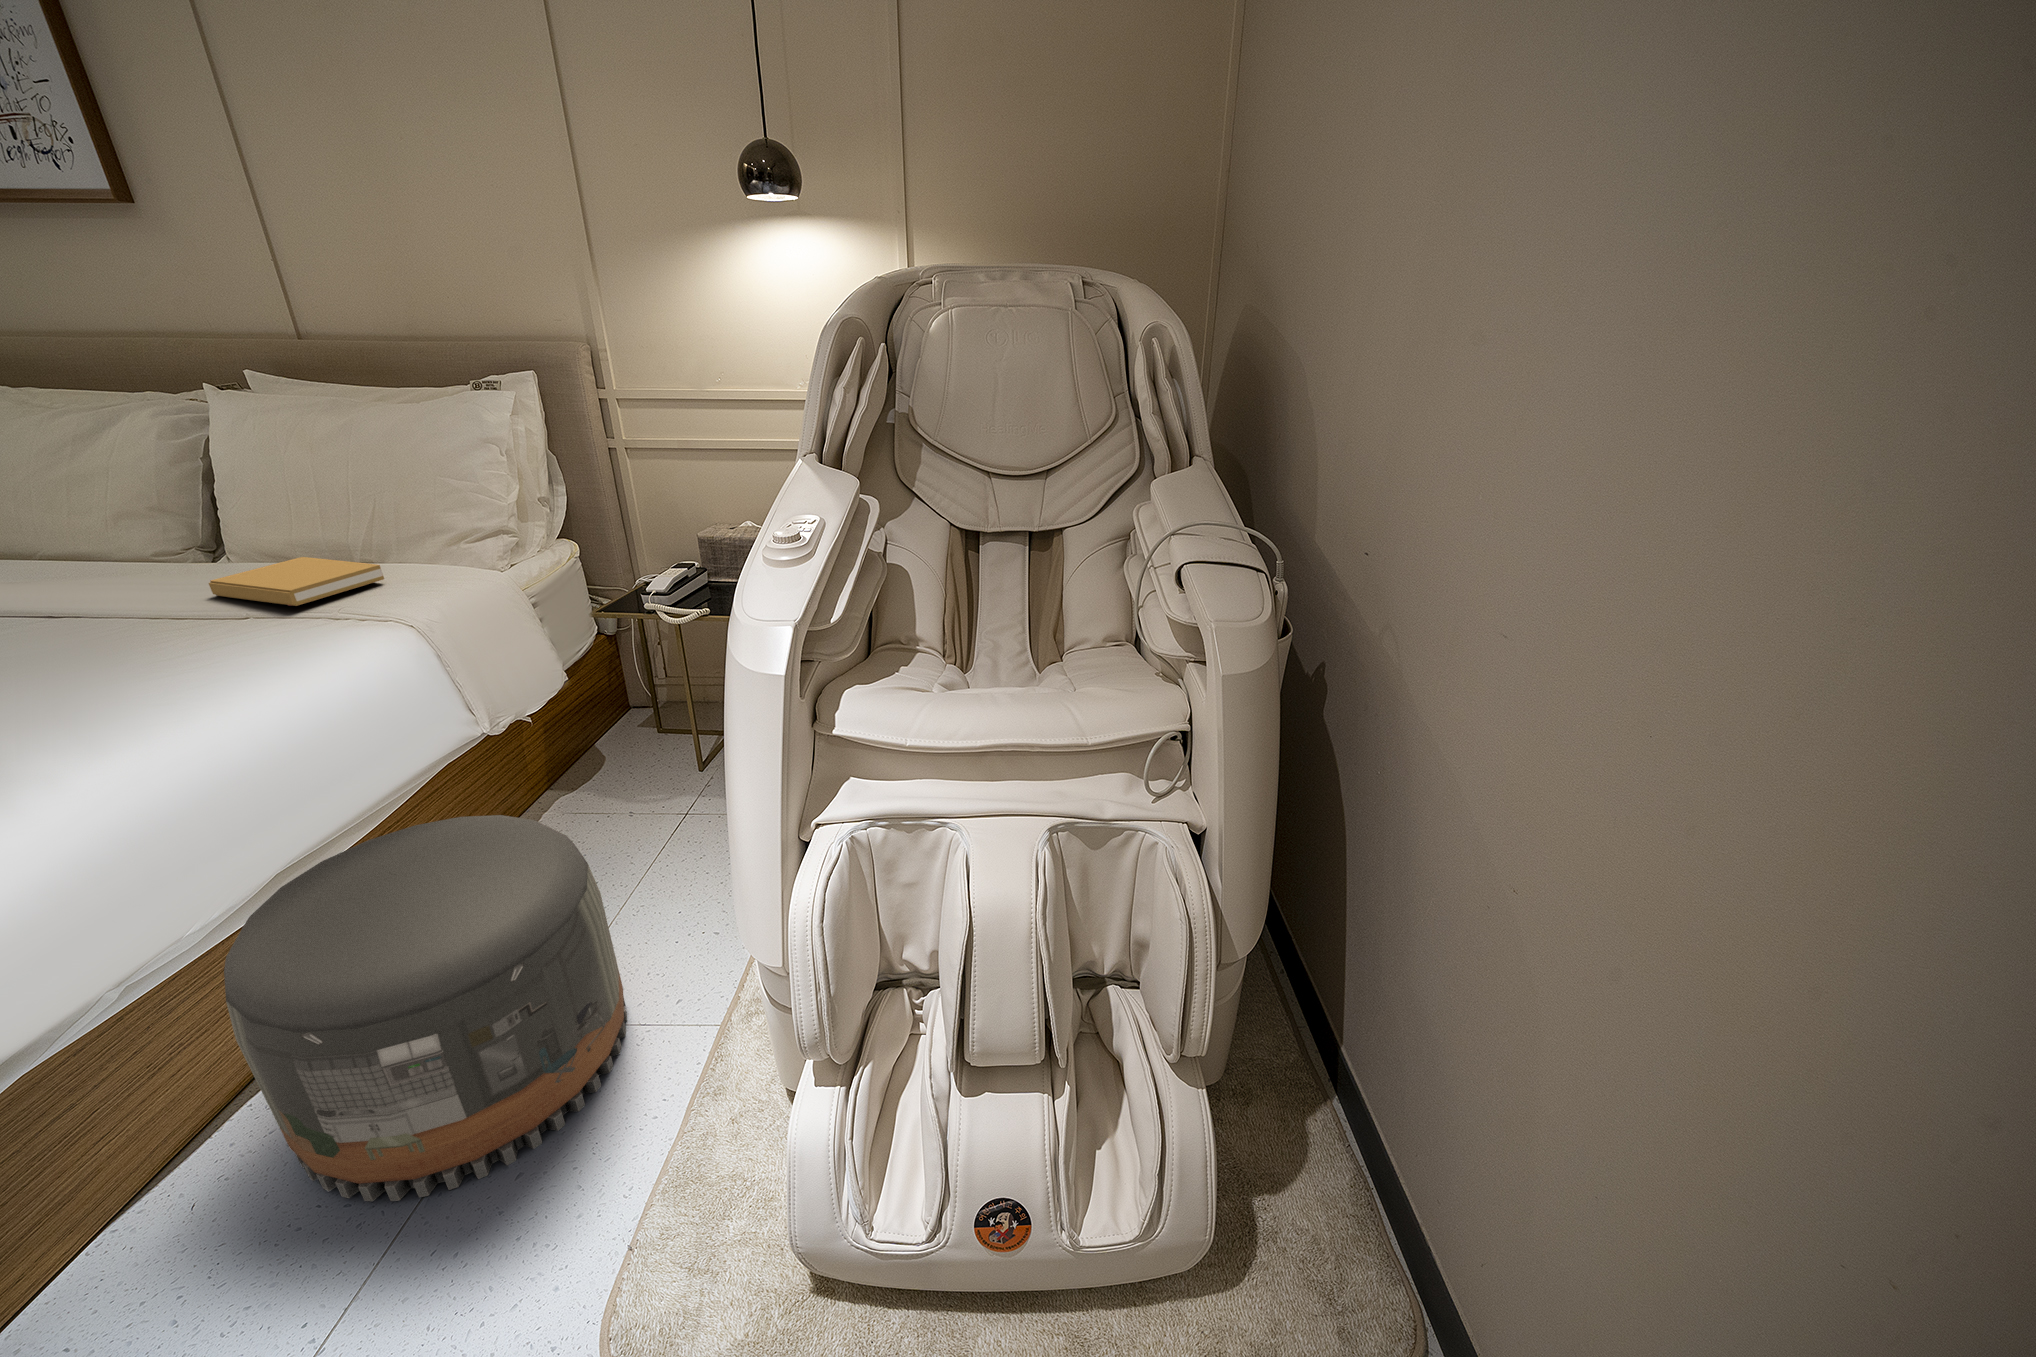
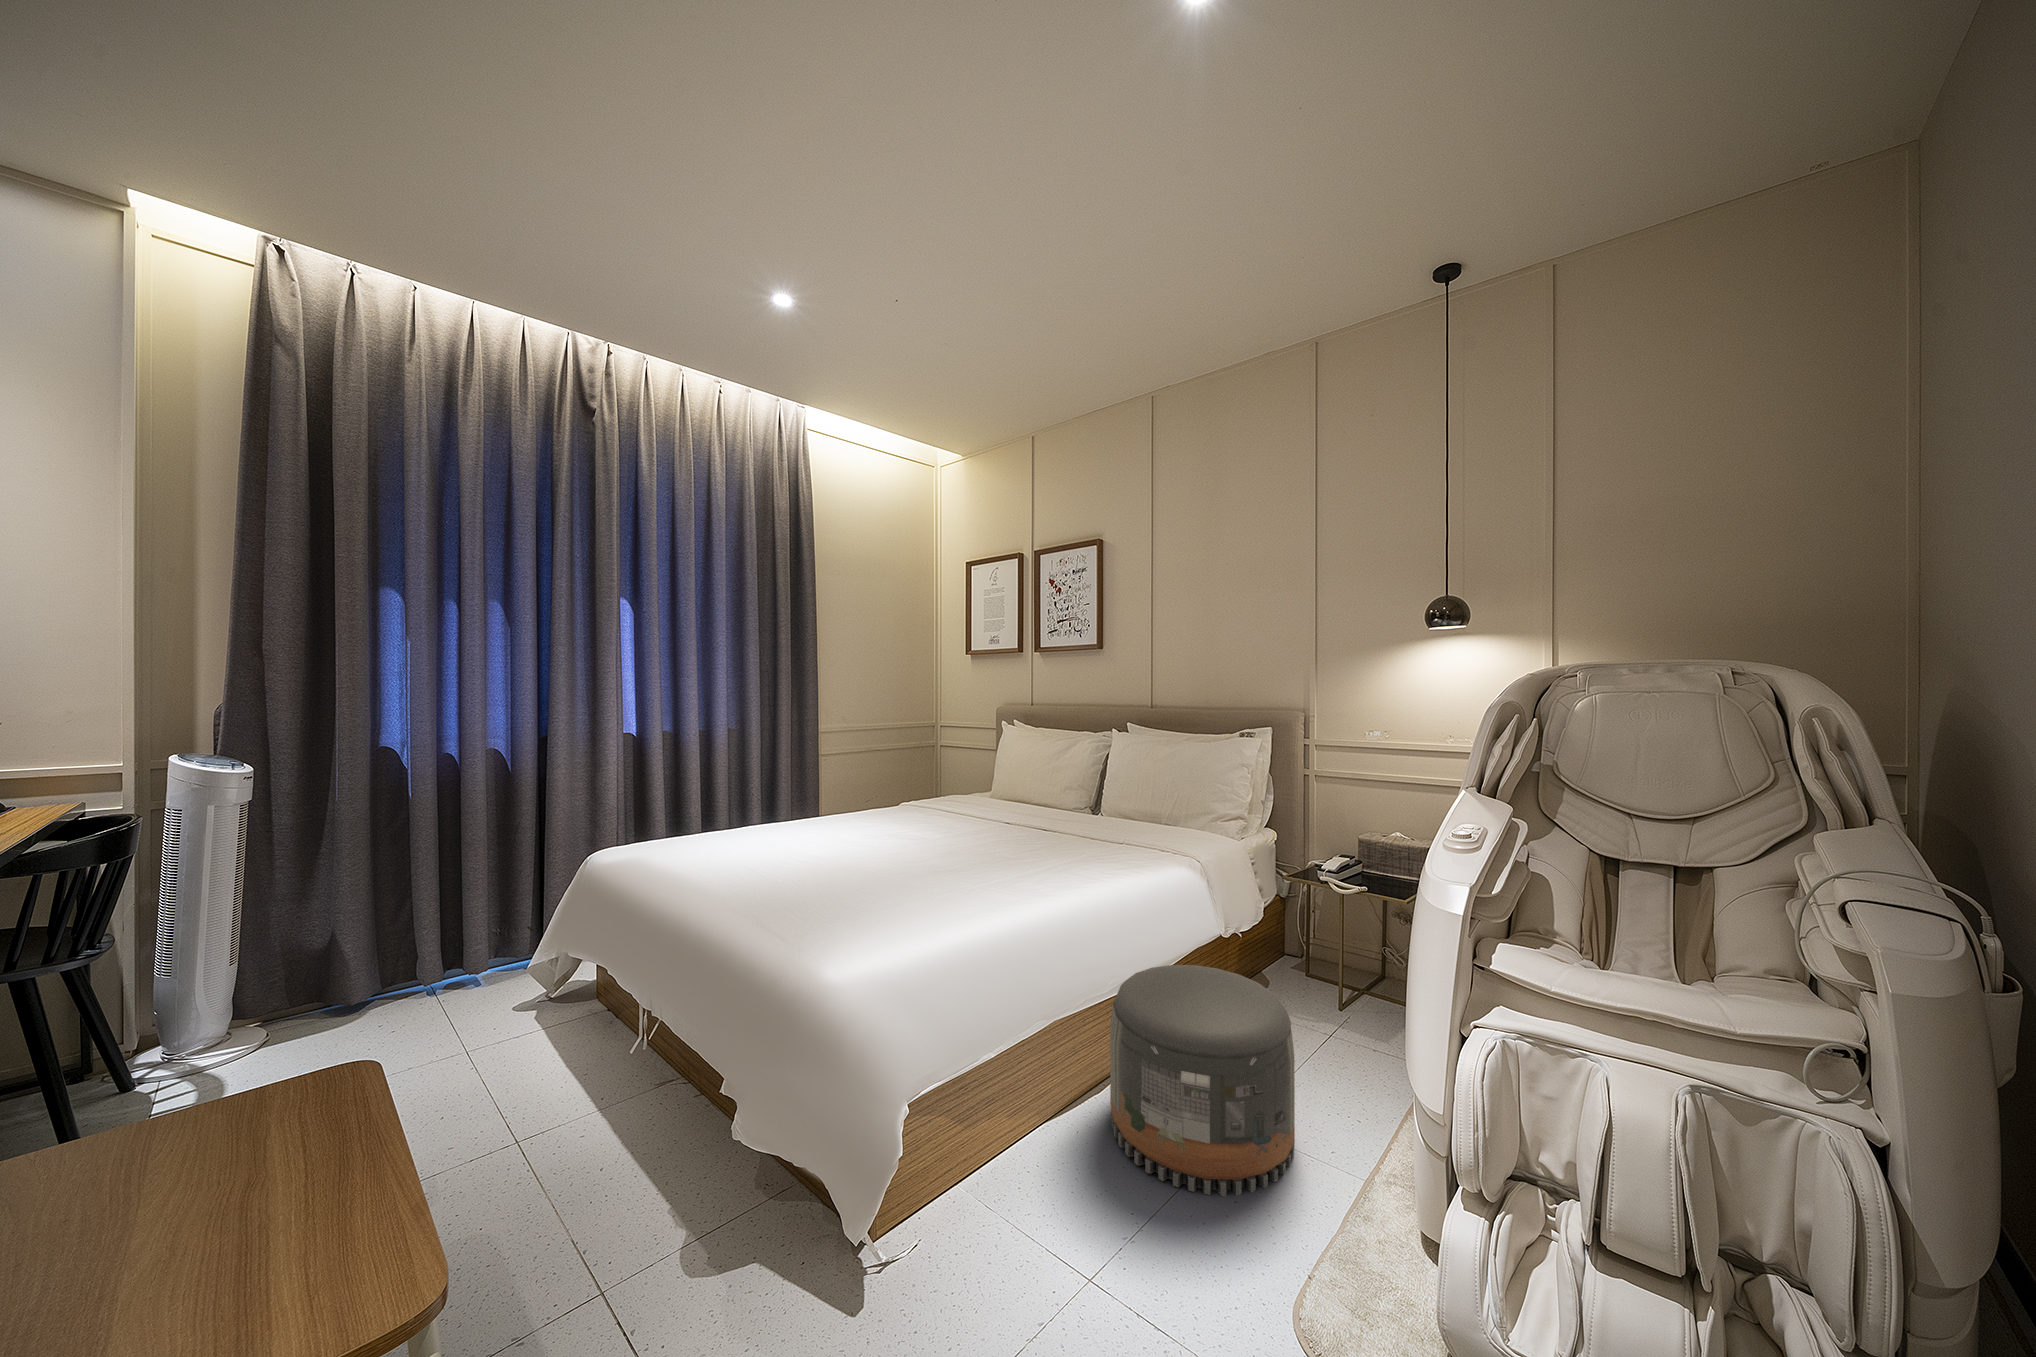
book: present [209,557,384,606] -> none [1110,815,1185,837]

